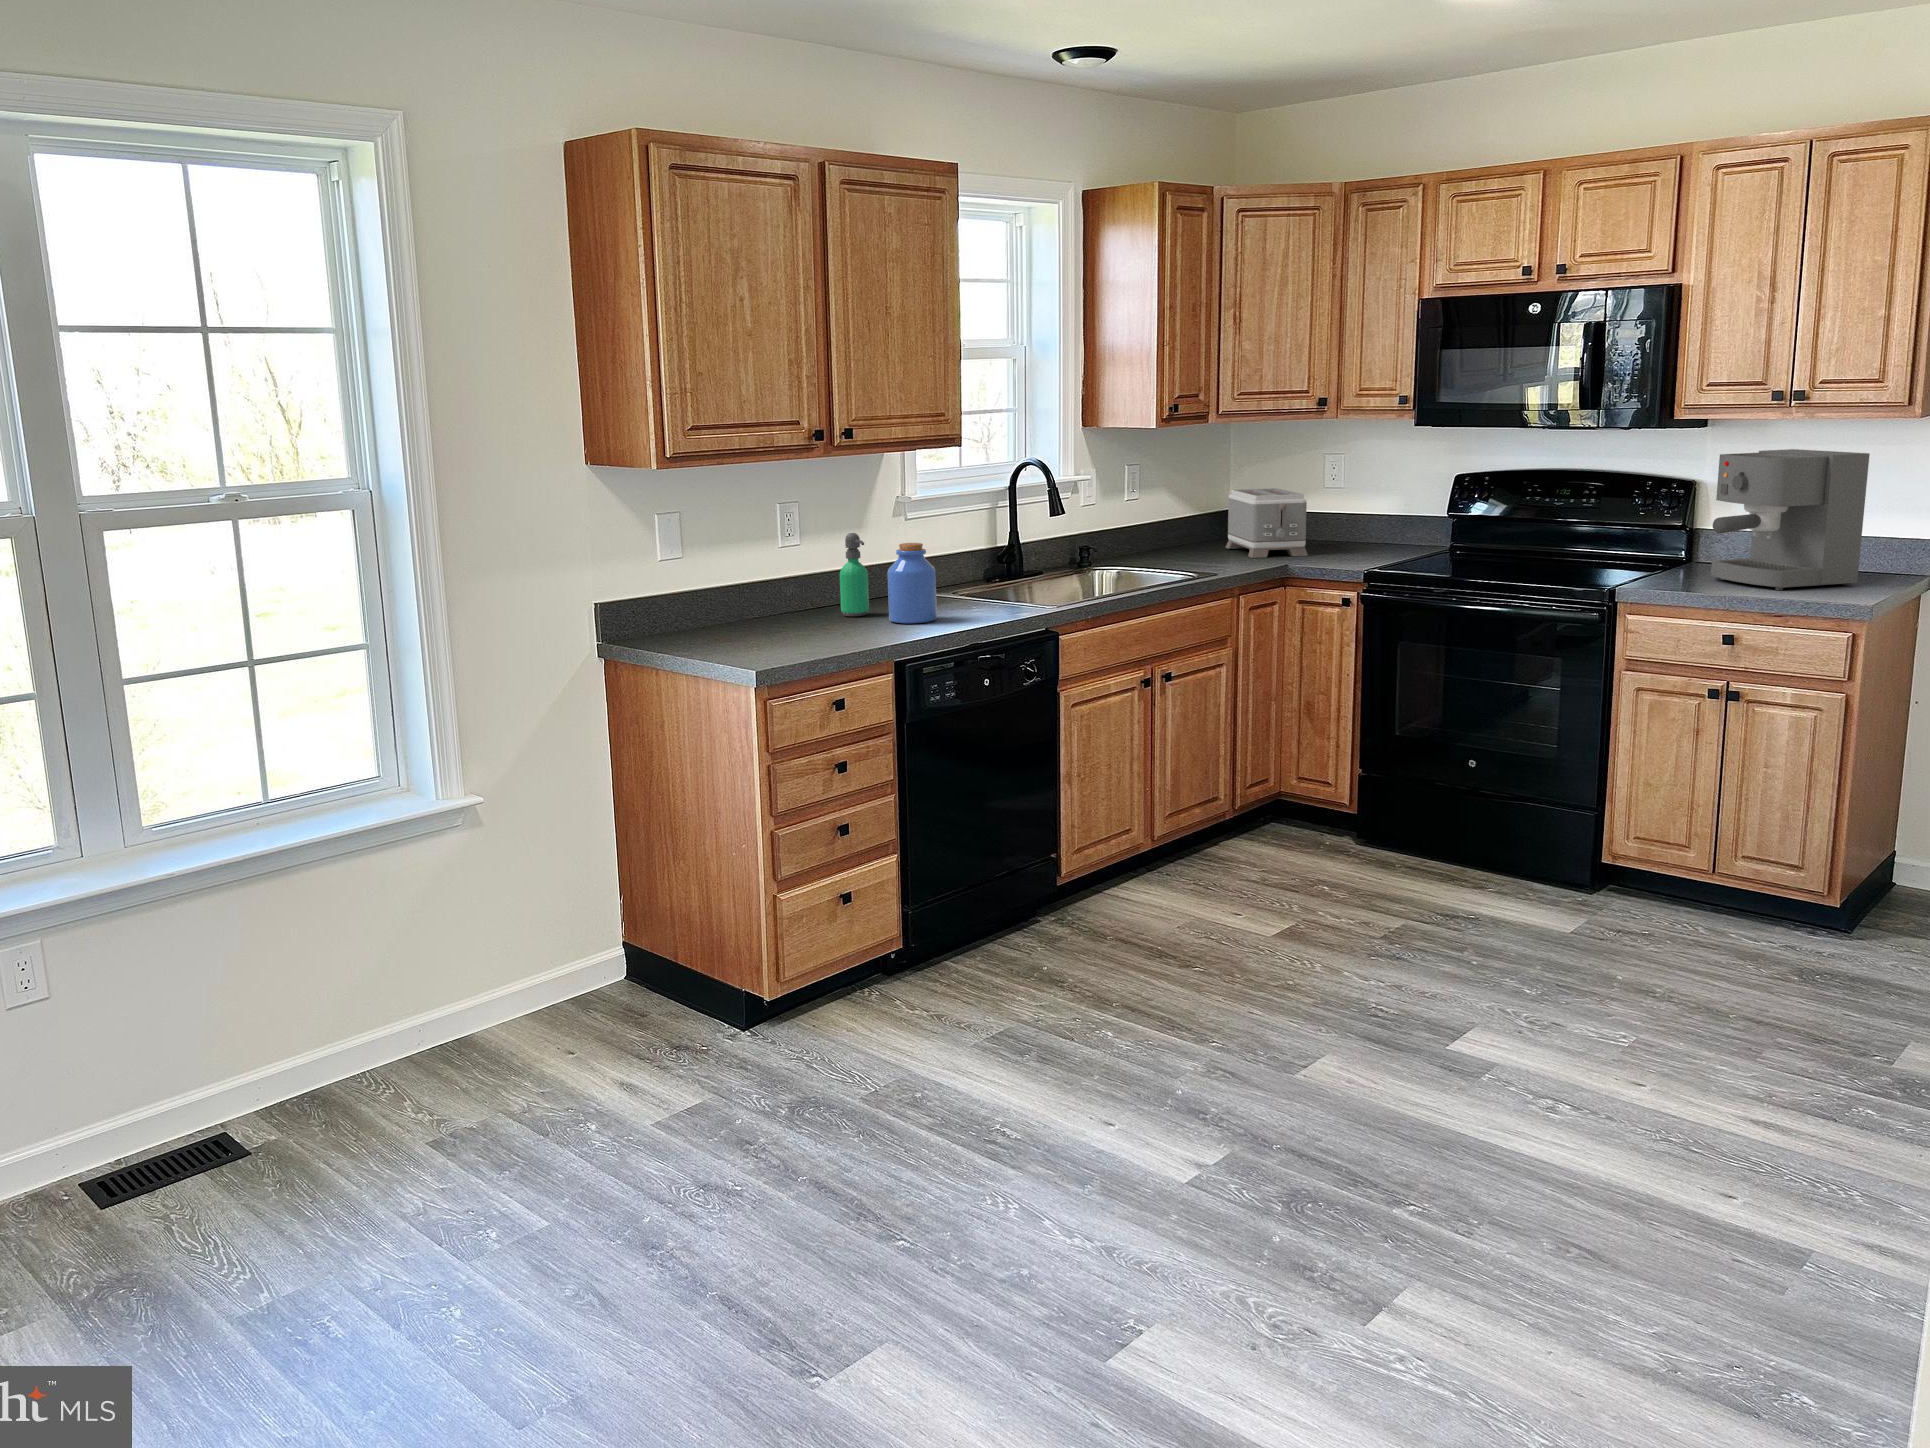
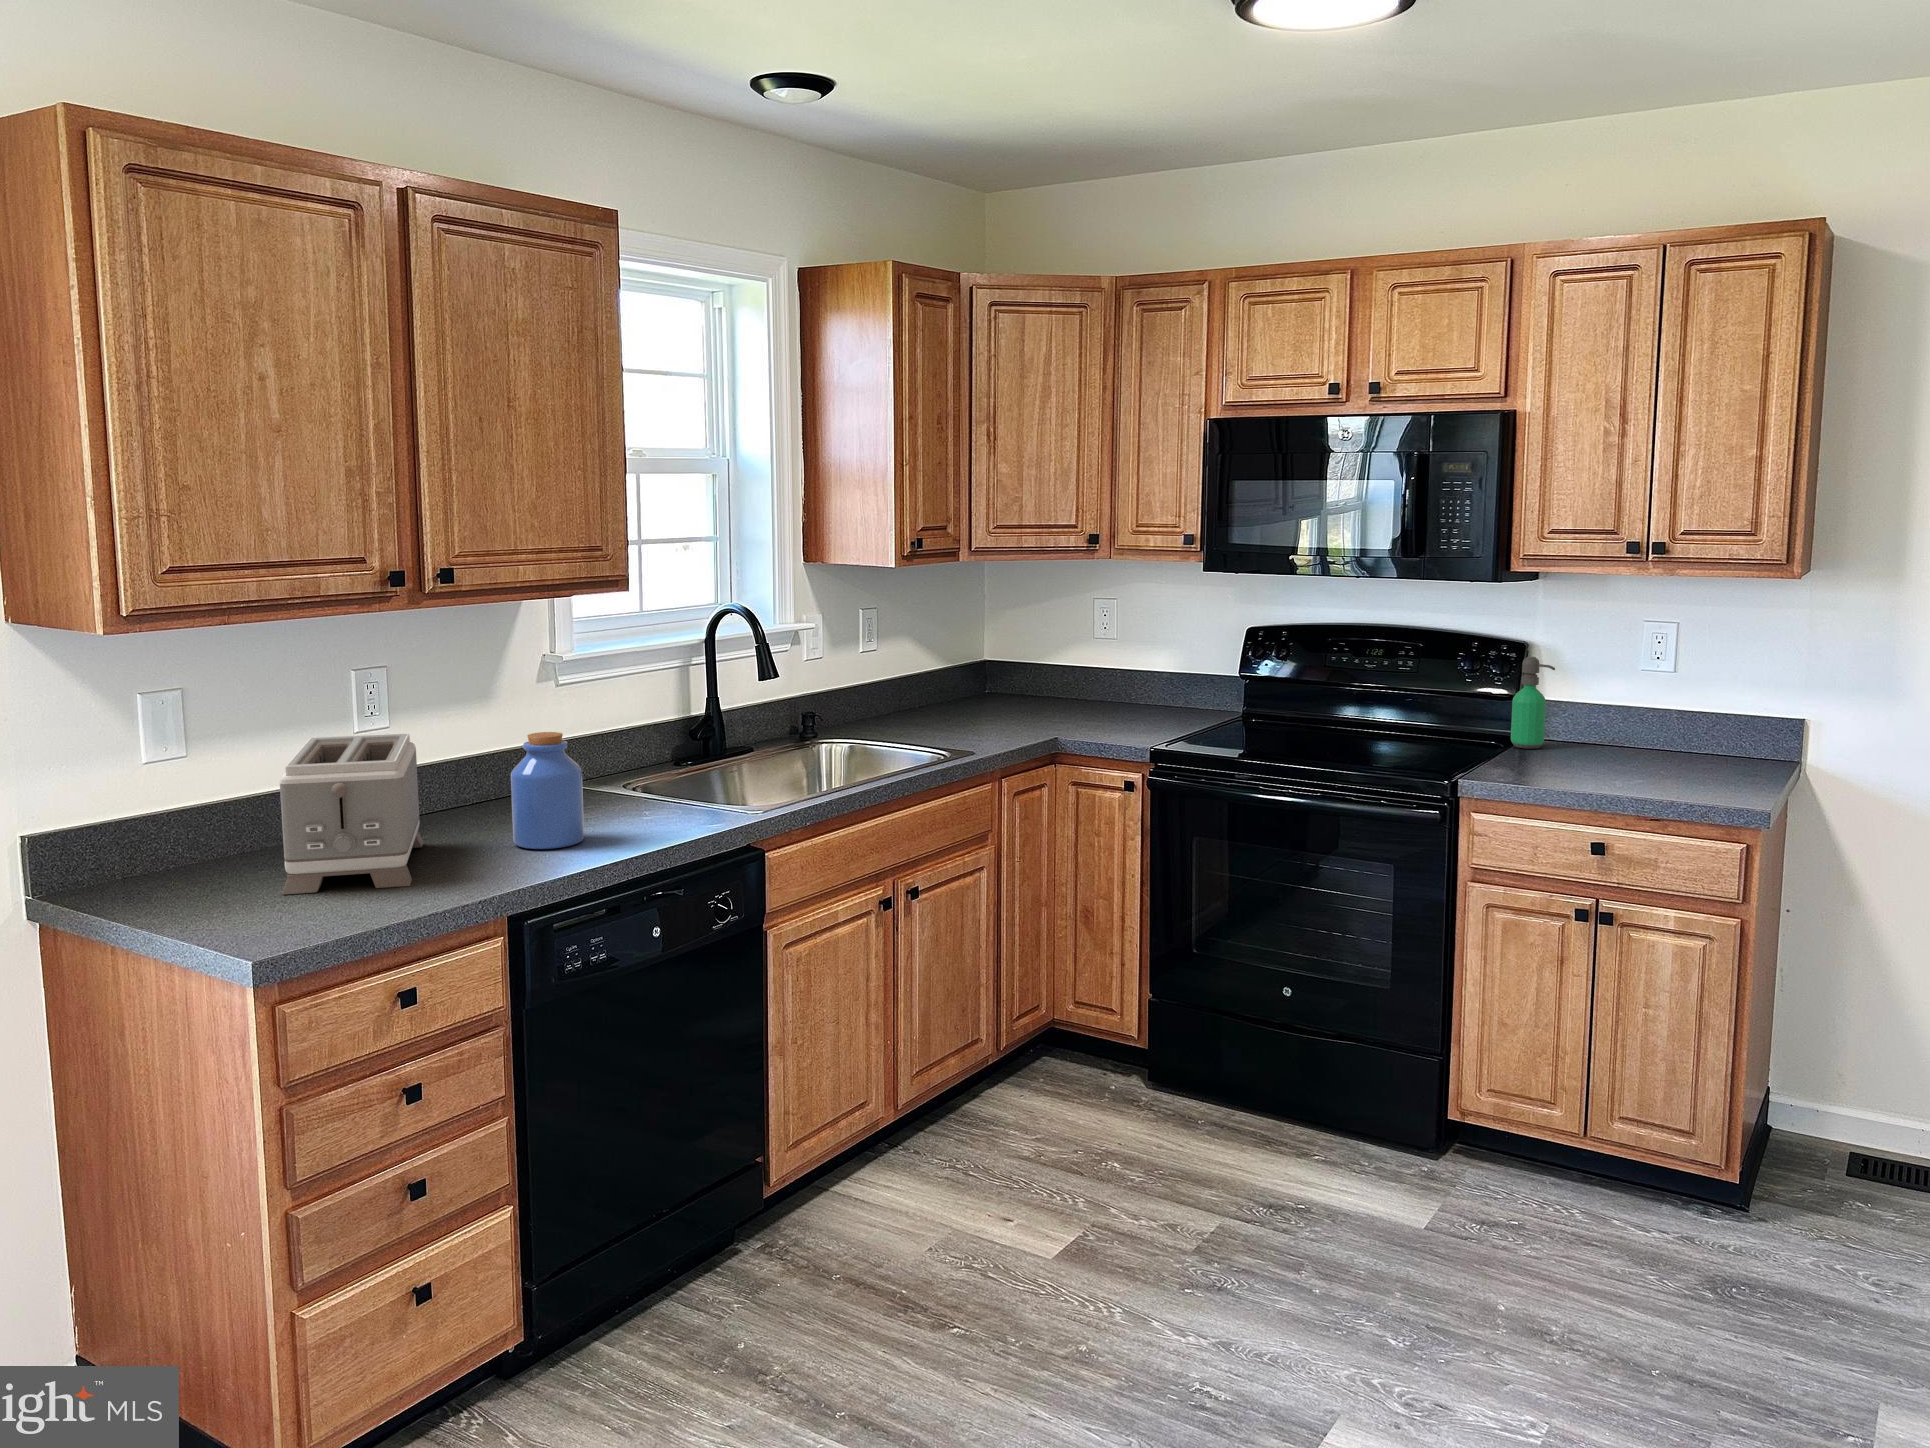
coffee maker: present [1711,449,1870,590] -> none [1562,609,1743,784]
toaster: present [1226,488,1308,558] -> present [280,734,423,895]
soap dispenser: present [840,533,869,616] -> present [1511,657,1555,749]

